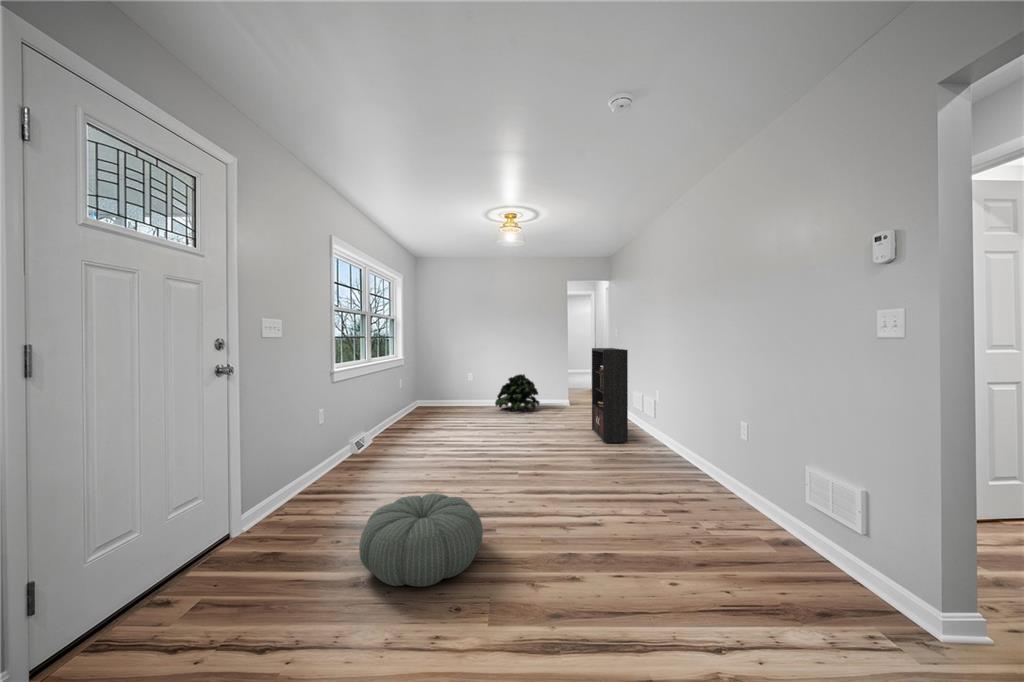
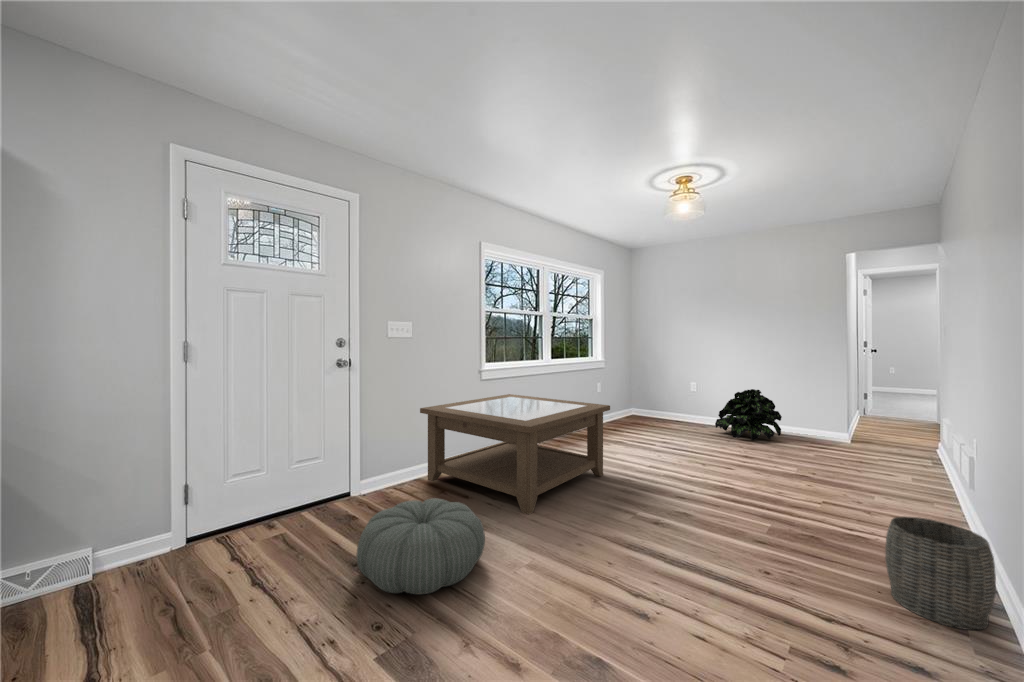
bookcase: present [592,348,652,448] -> none [828,356,928,542]
coffee table: none [294,394,467,499] -> present [420,394,610,515]
woven basket: none [661,431,703,480] -> present [885,516,996,630]

